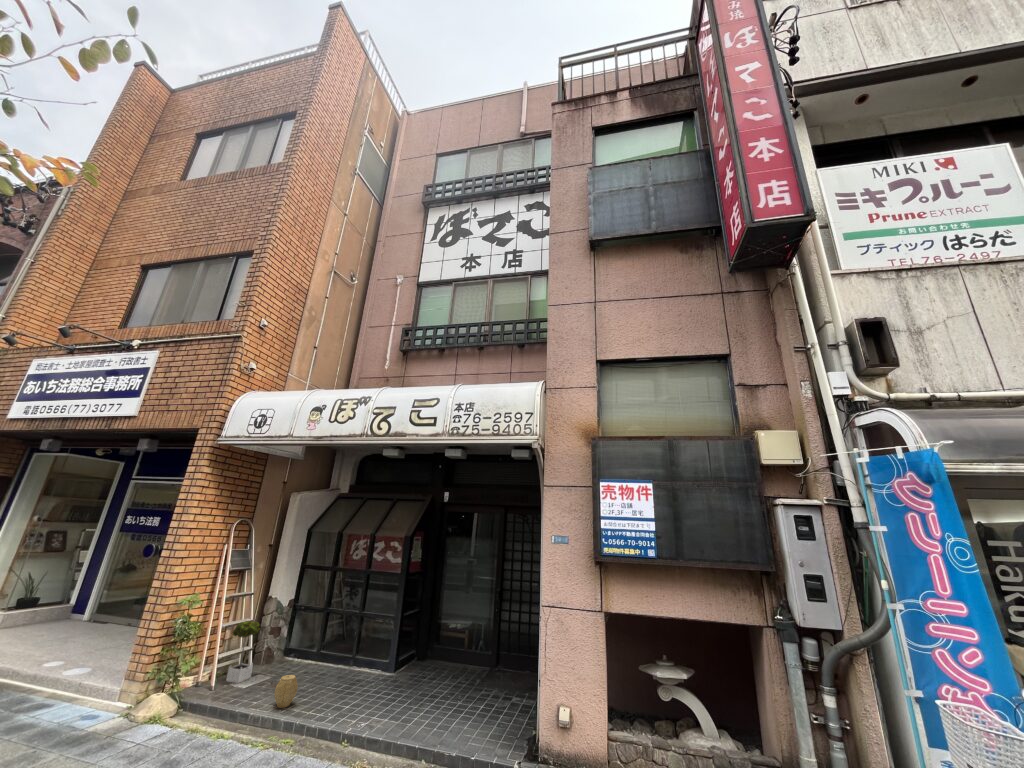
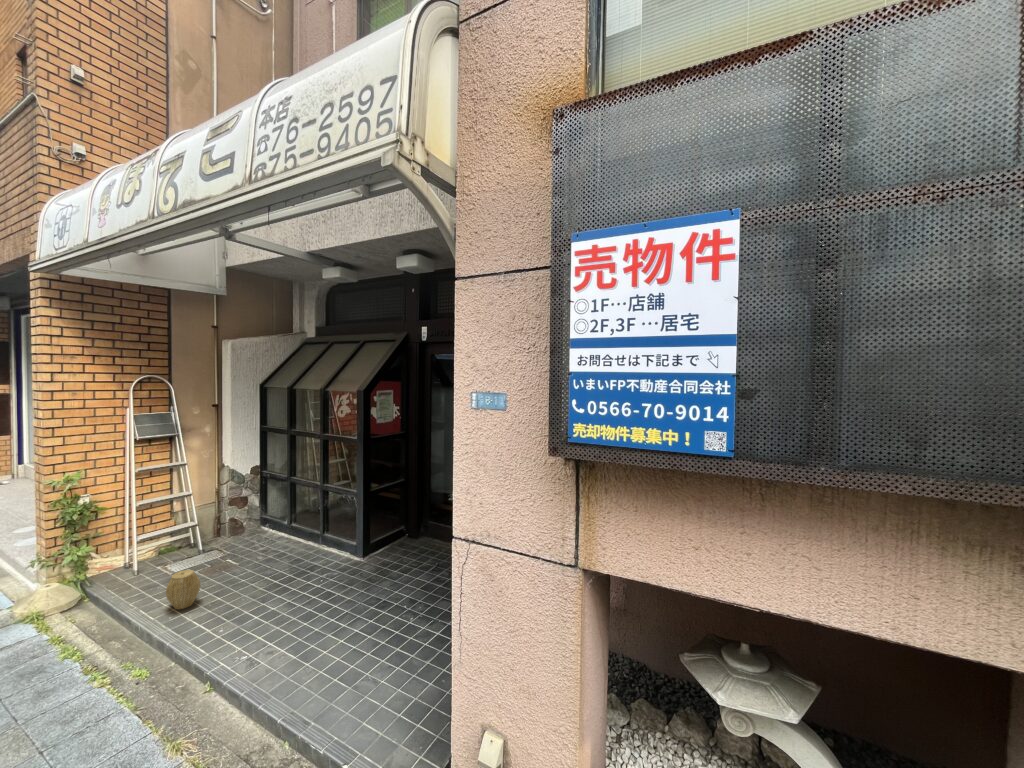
potted tree: present [226,621,260,683] -> none [156,495,195,563]

